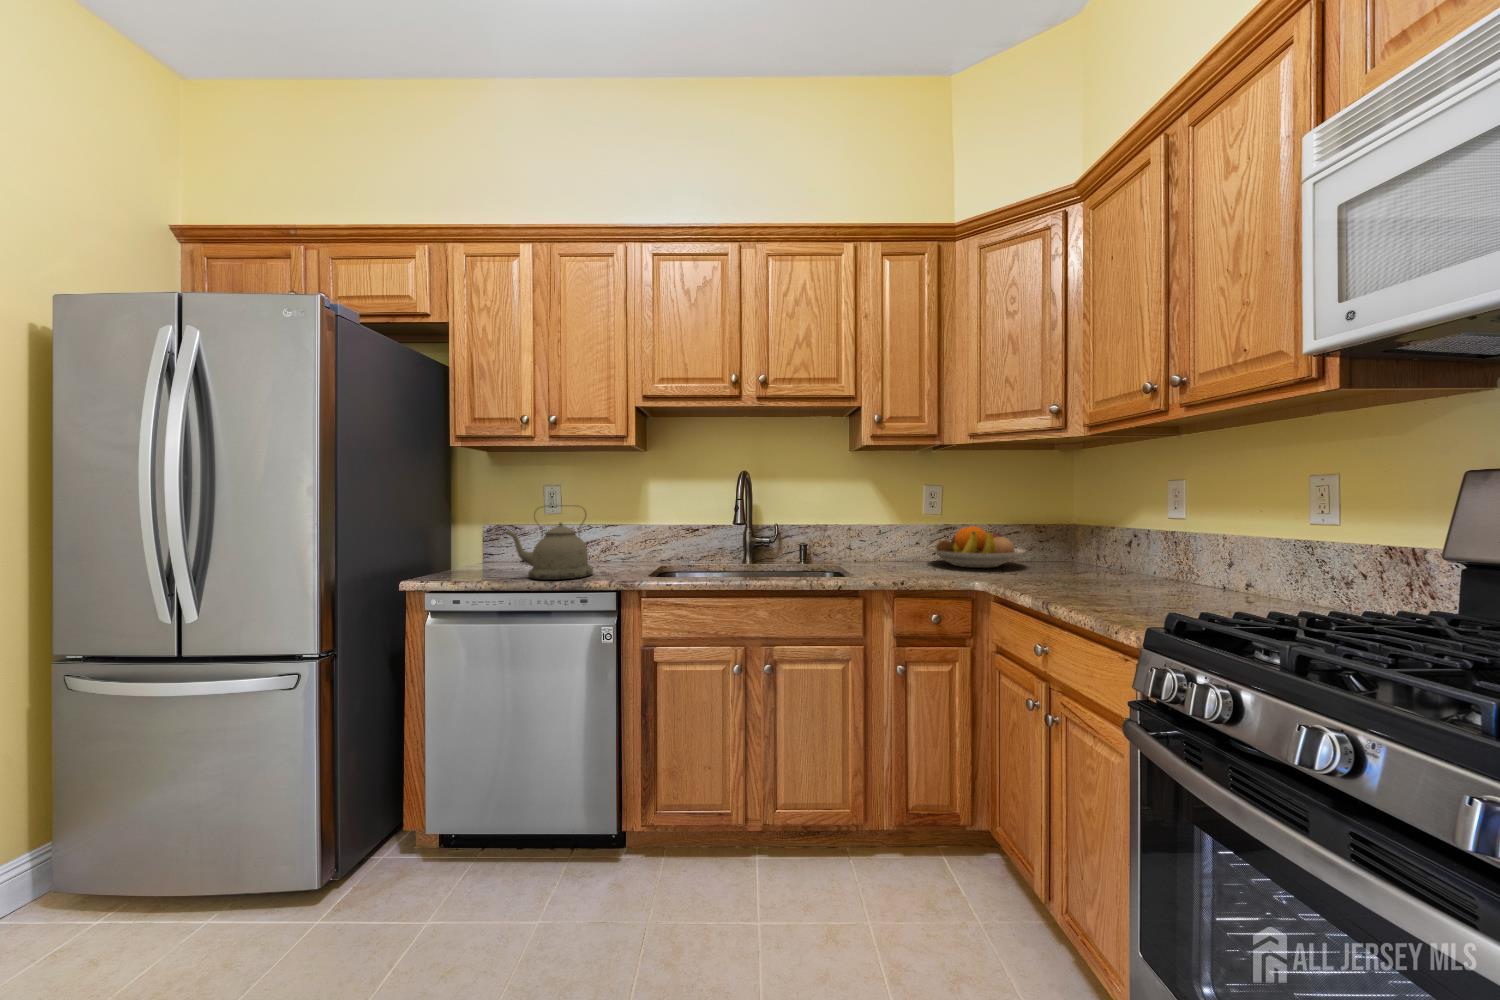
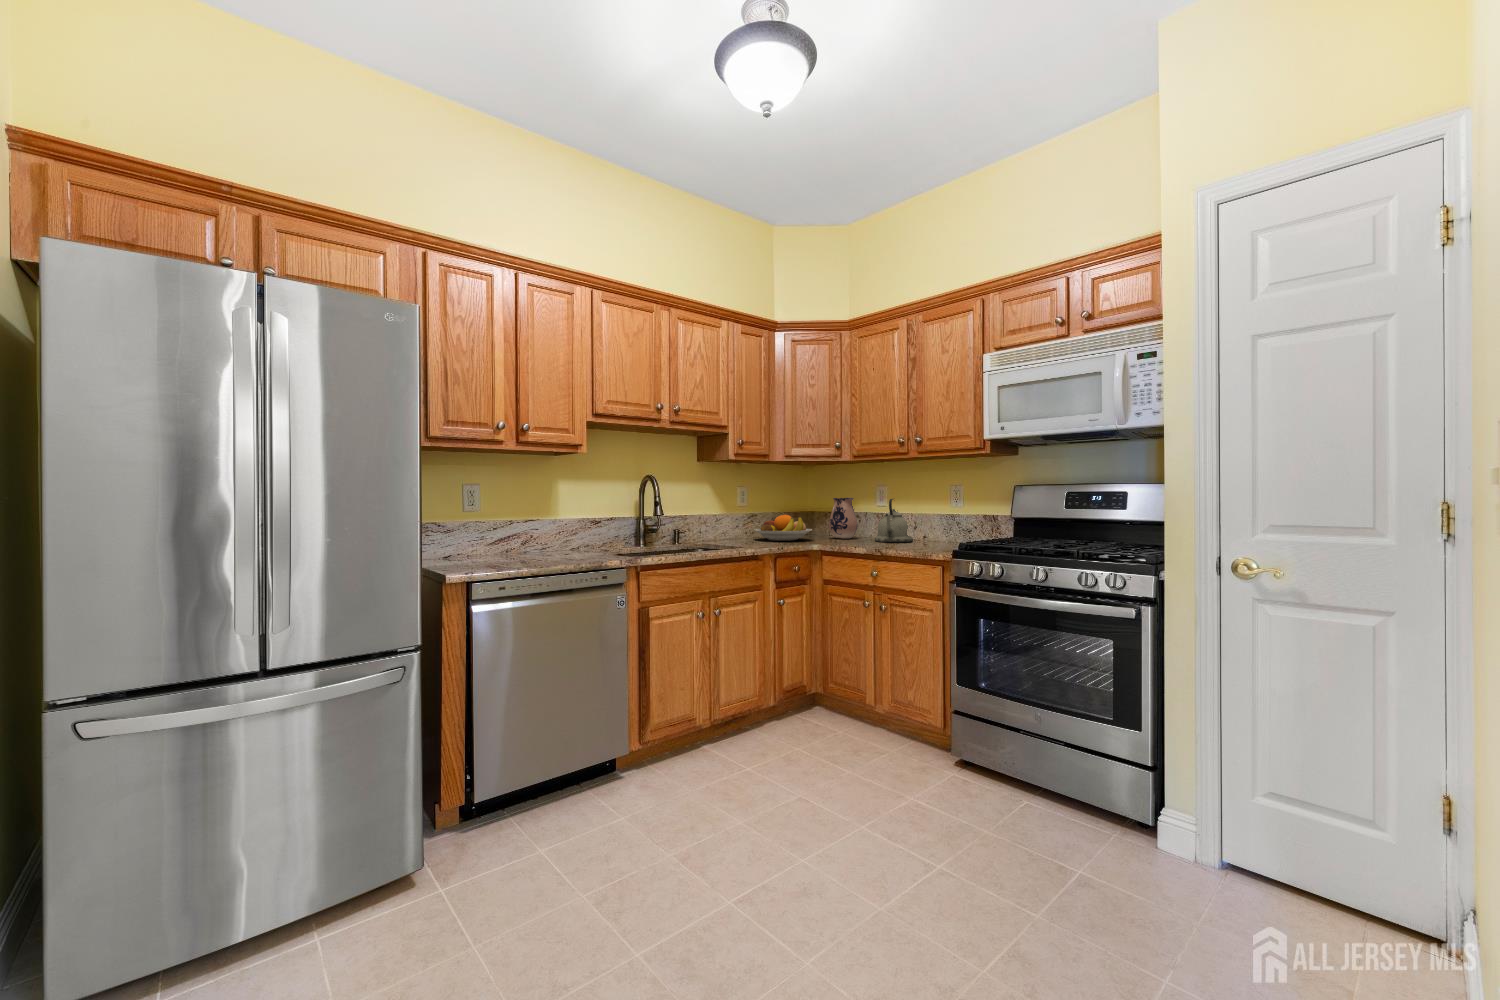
ceramic pitcher: none [1069,499,1130,572] -> present [829,498,858,539]
kettle: present [506,506,593,580] -> present [875,499,913,542]

